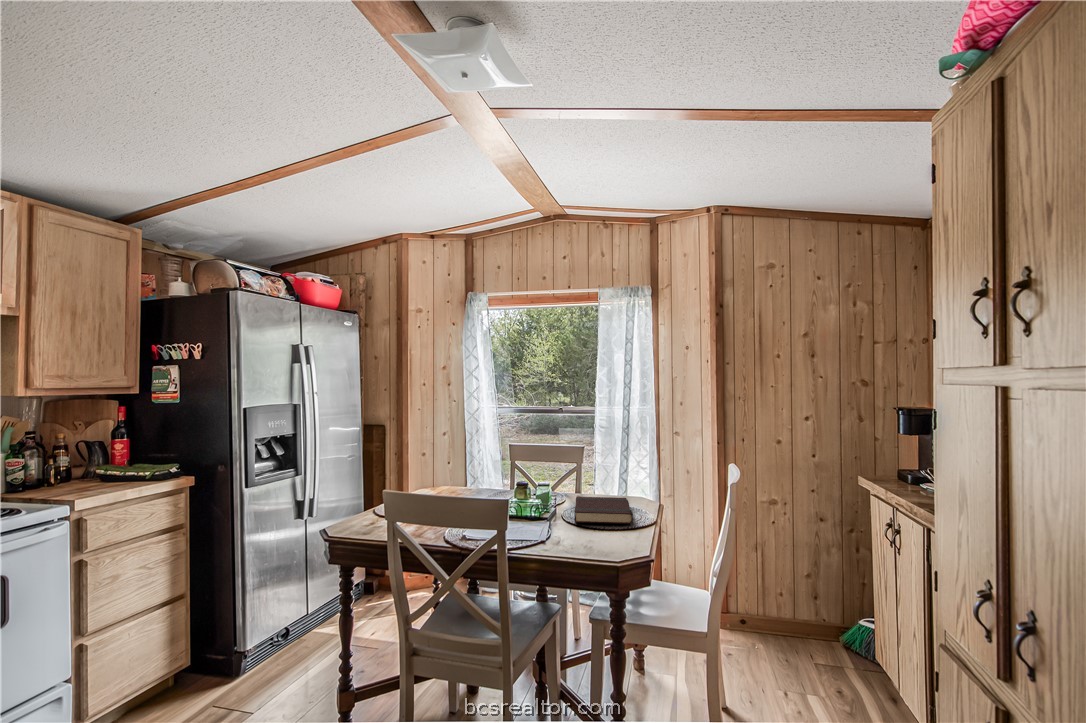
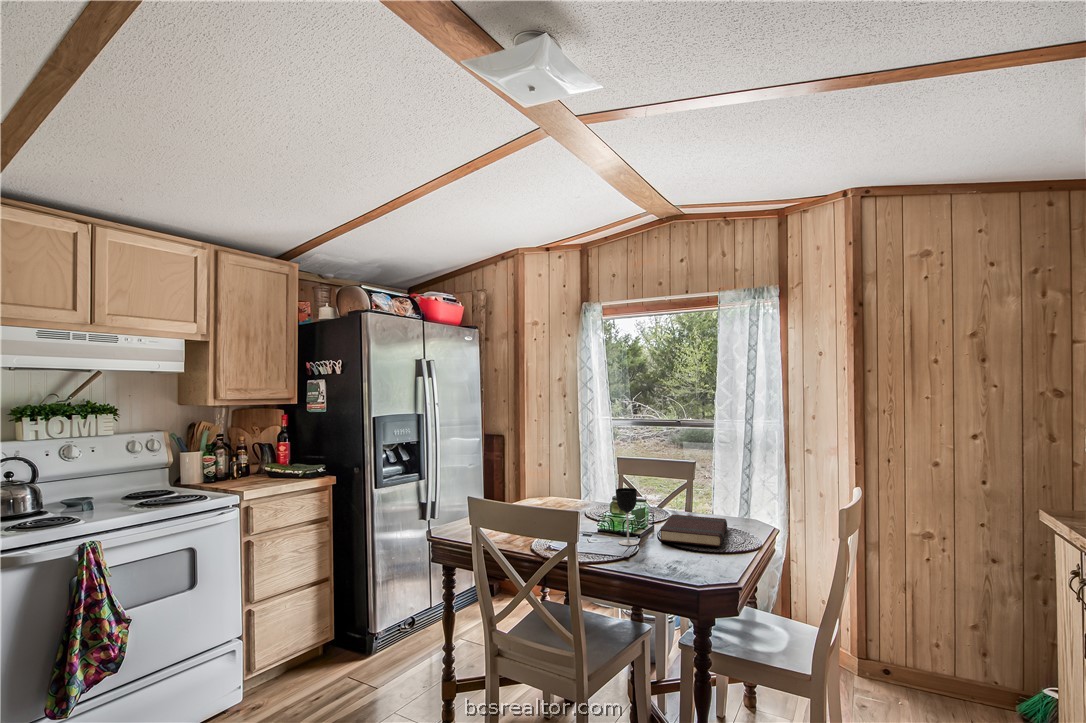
wine glass: none [533,473,555,529] -> present [616,488,638,545]

